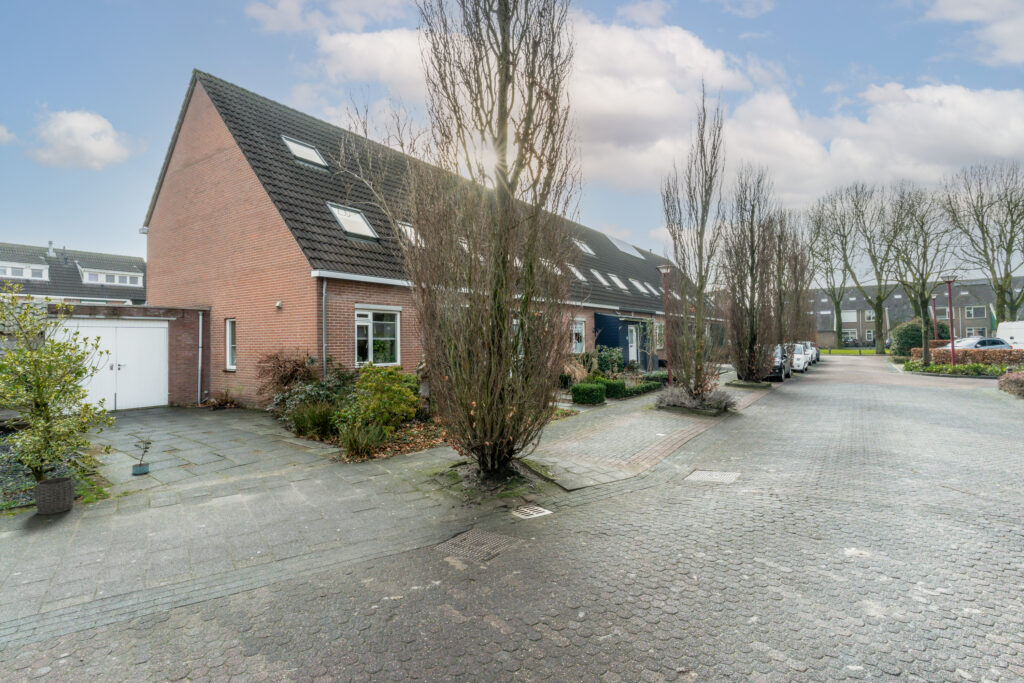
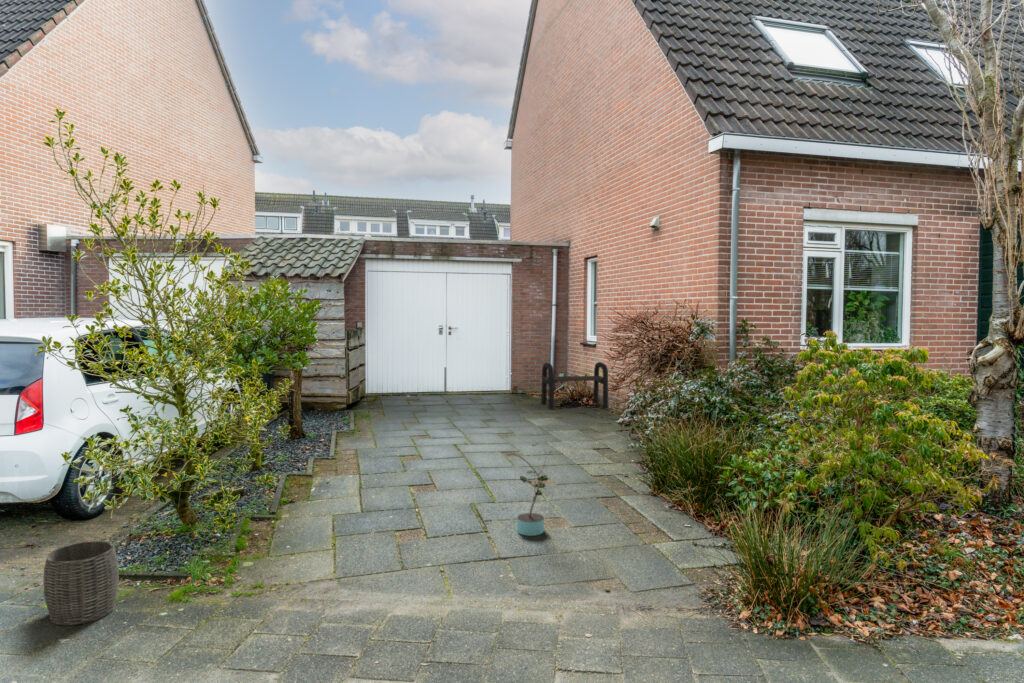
bench: none [201,381,248,412] -> present [541,362,608,410]
potted plant: present [126,428,151,474] -> present [507,443,548,536]

